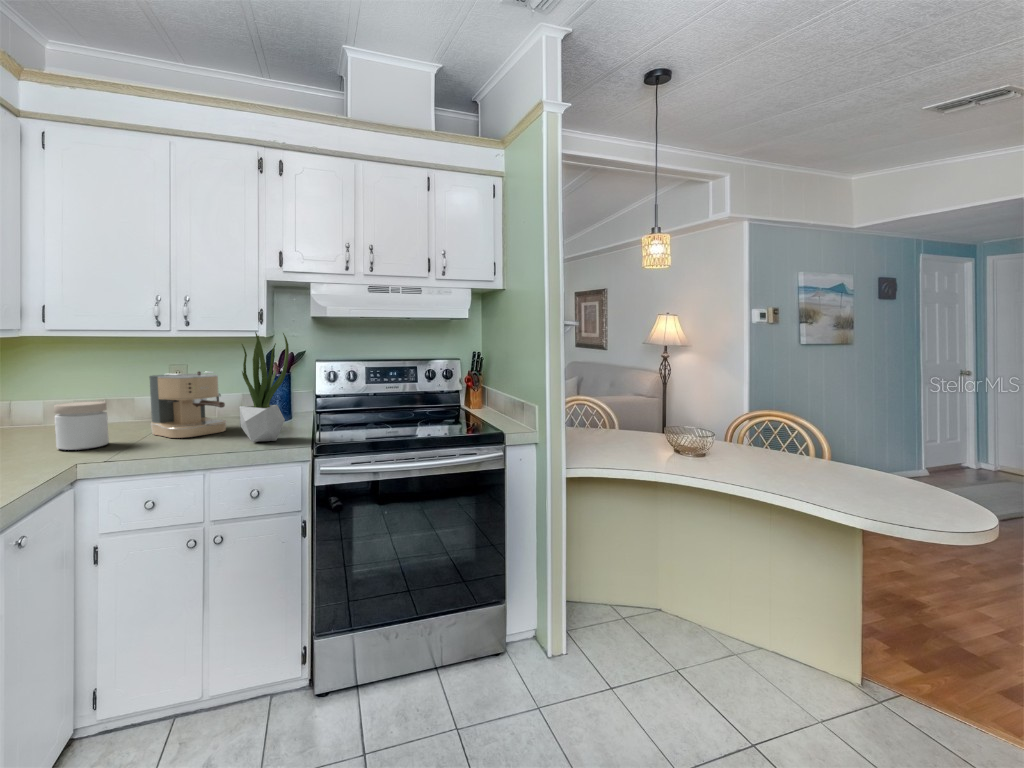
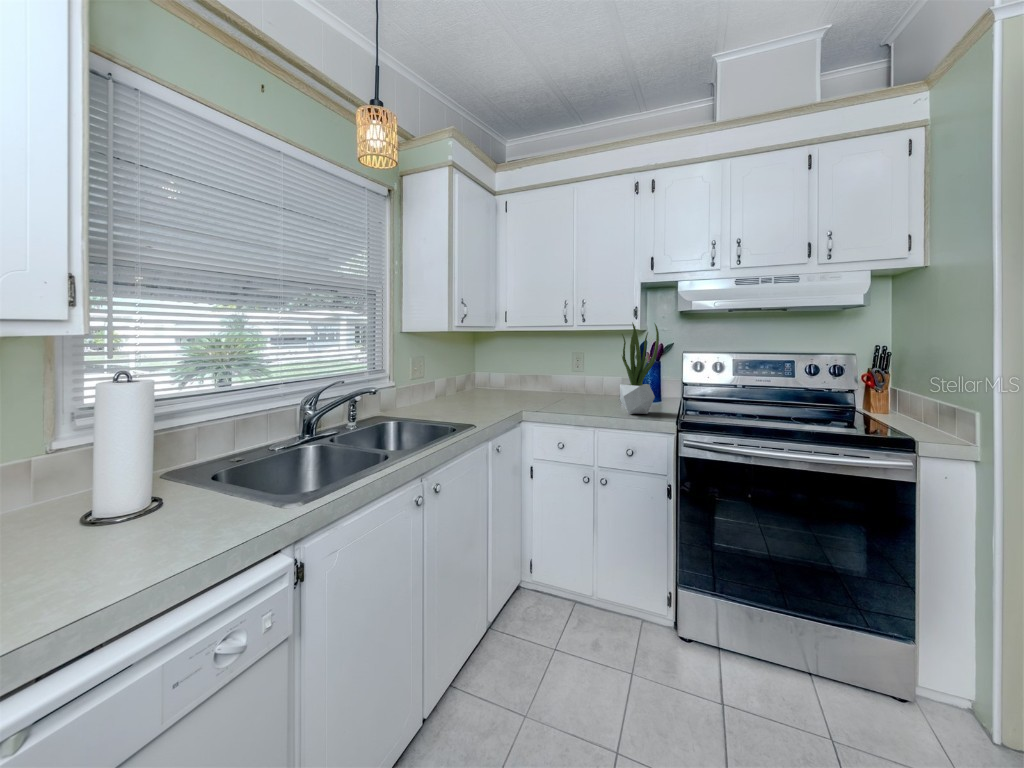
coffee maker: present [149,372,227,438] -> none [560,358,611,408]
jar: present [54,401,109,450] -> none [507,379,536,411]

